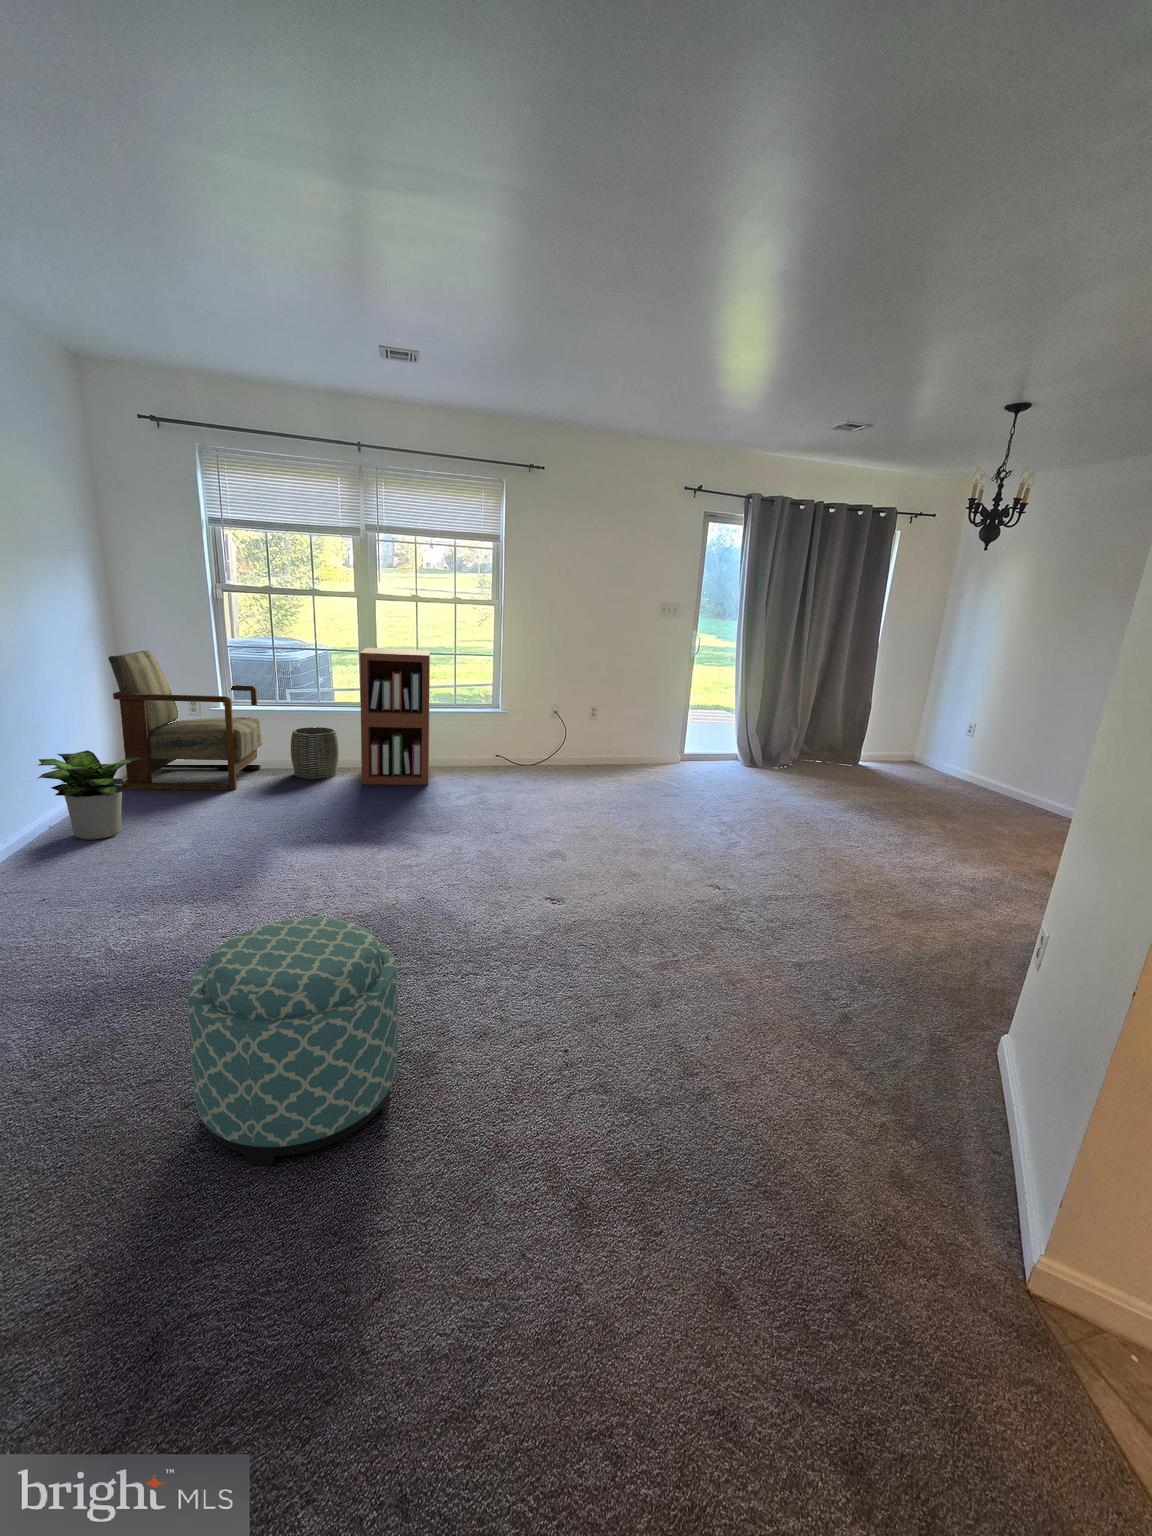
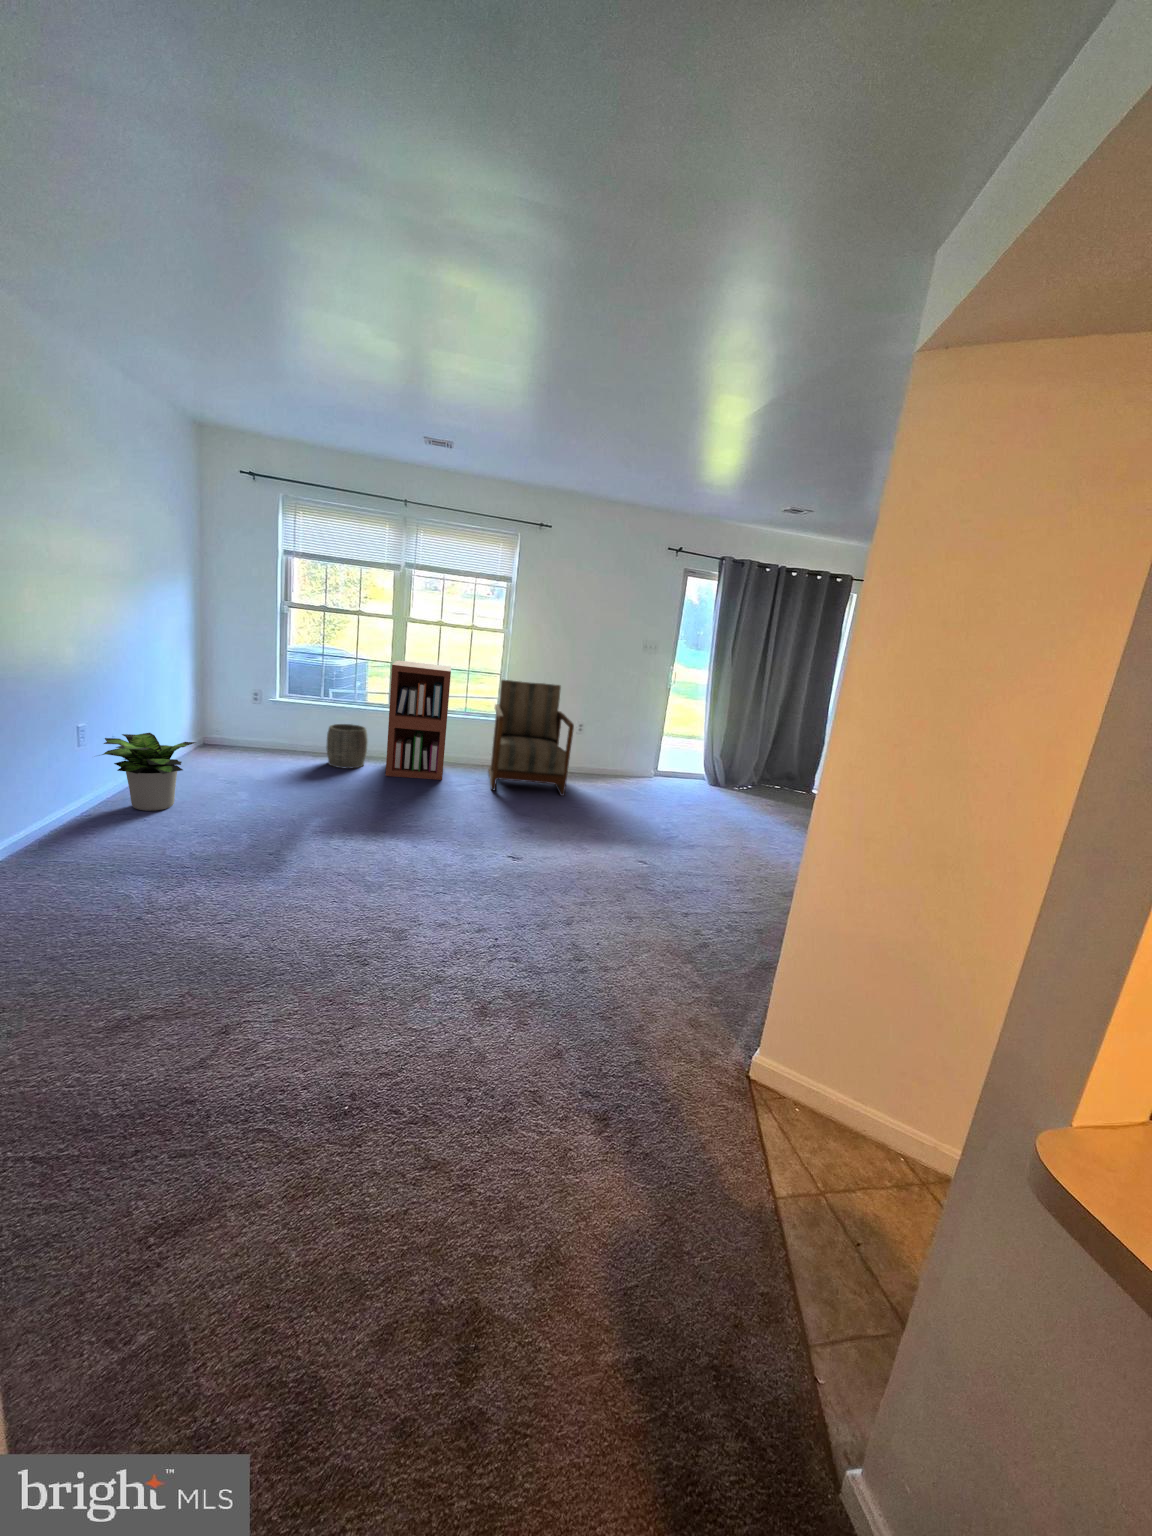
armchair: present [108,650,262,790] -> present [489,679,574,796]
ottoman: present [188,918,398,1166] -> none [222,907,414,1138]

